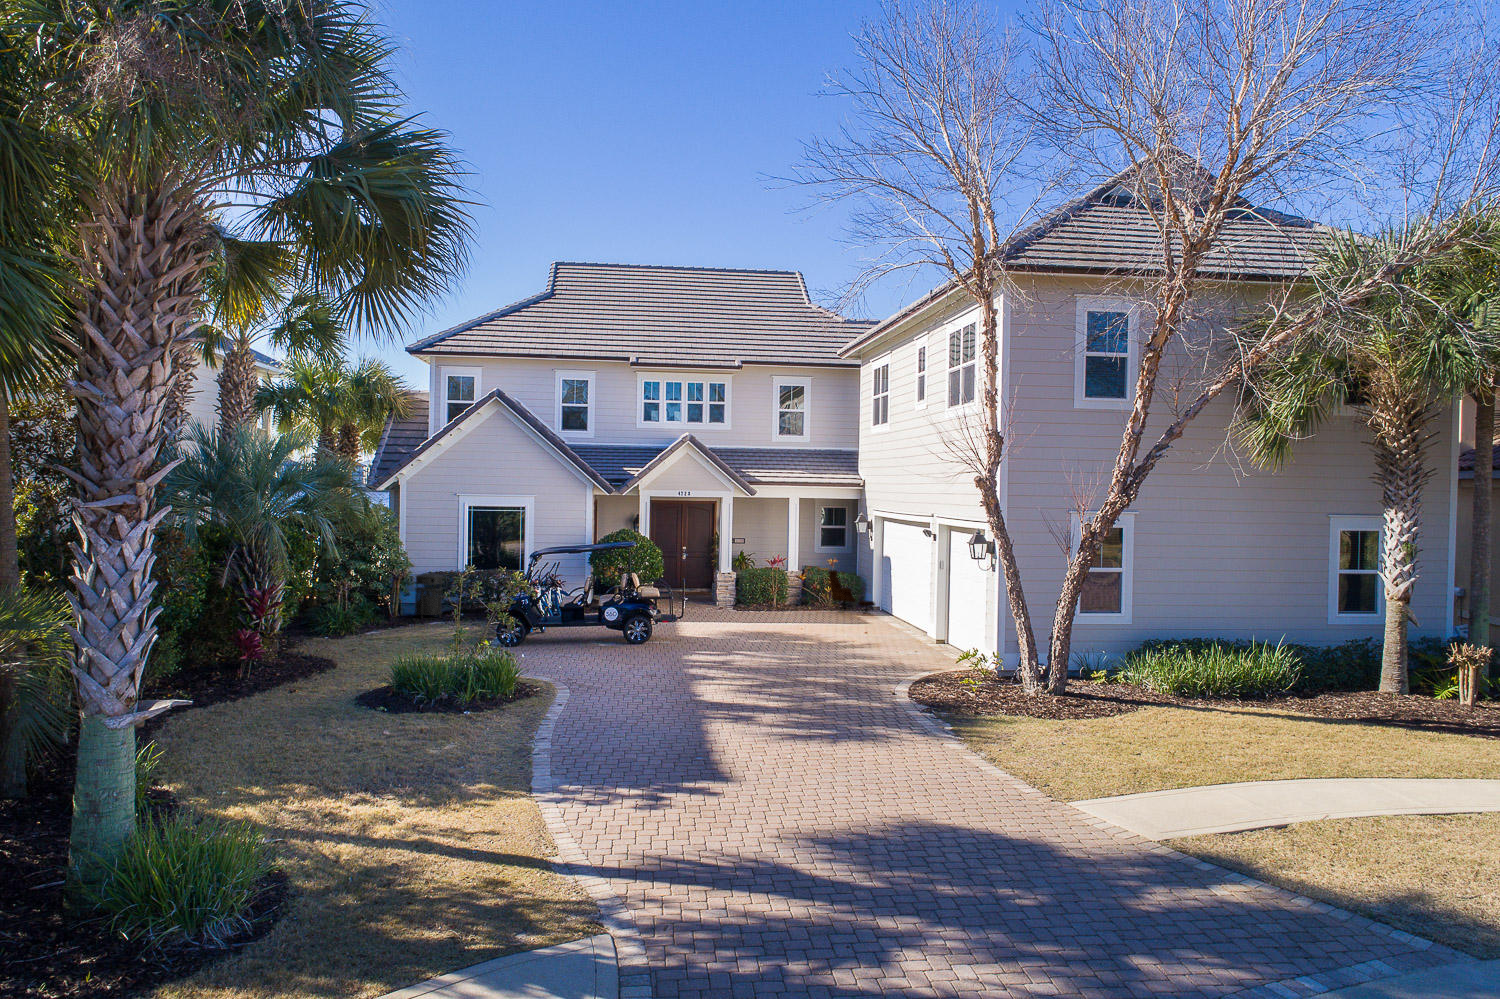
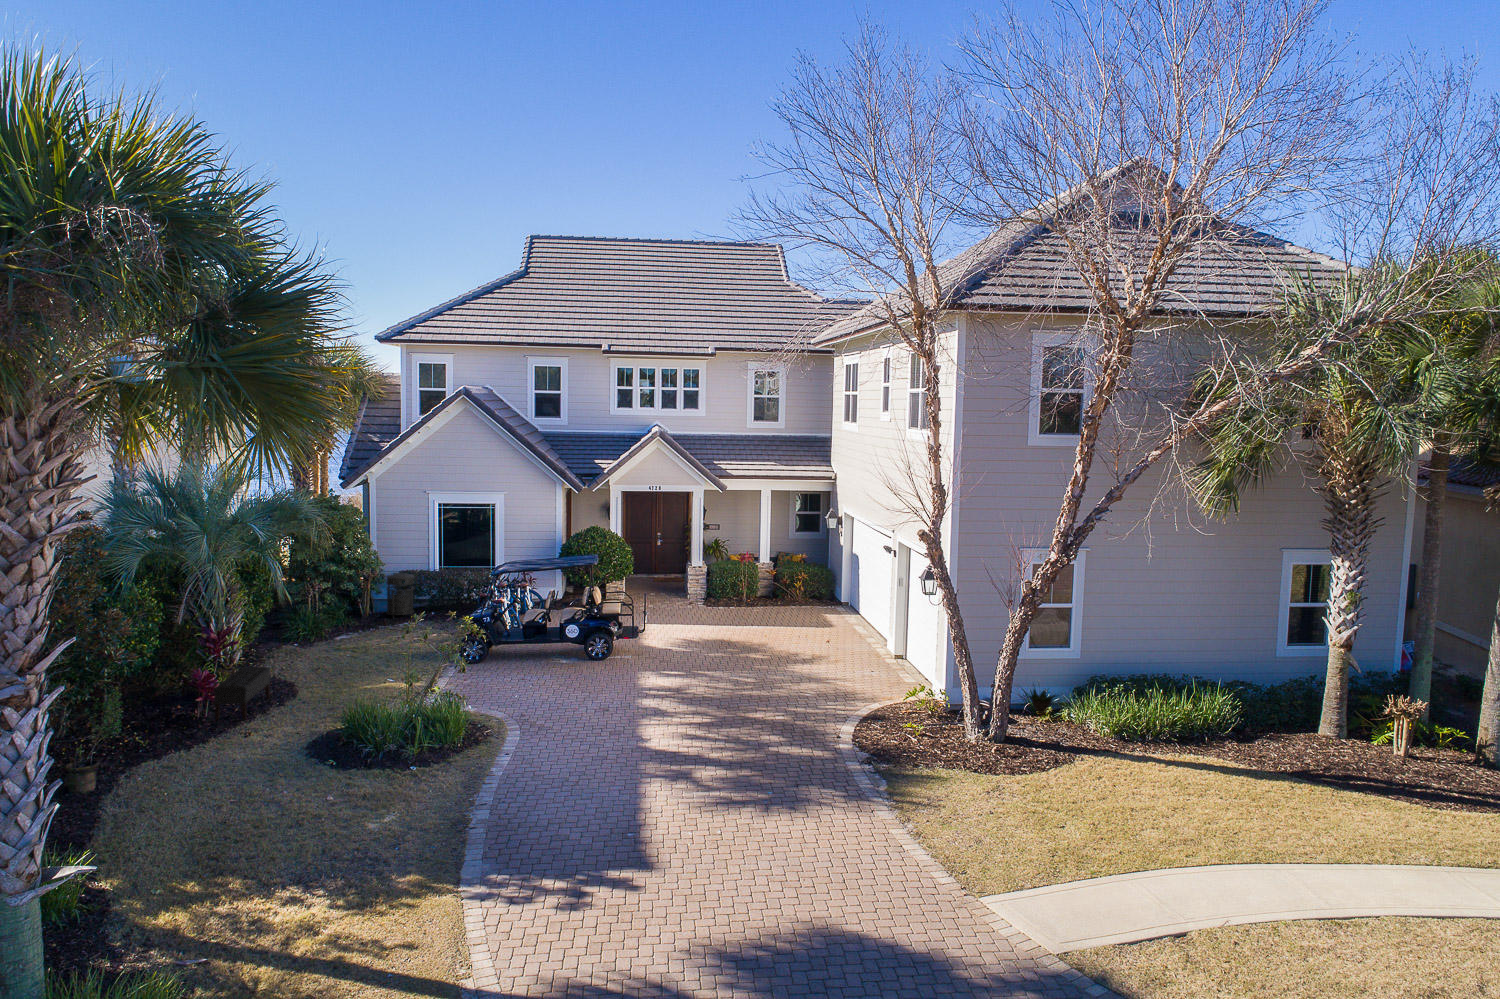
lounge chair: present [828,570,875,612] -> none [799,563,844,608]
bench: none [256,635,311,681] -> present [213,667,271,721]
decorative plant: none [1075,657,1113,680] -> present [1028,689,1057,713]

